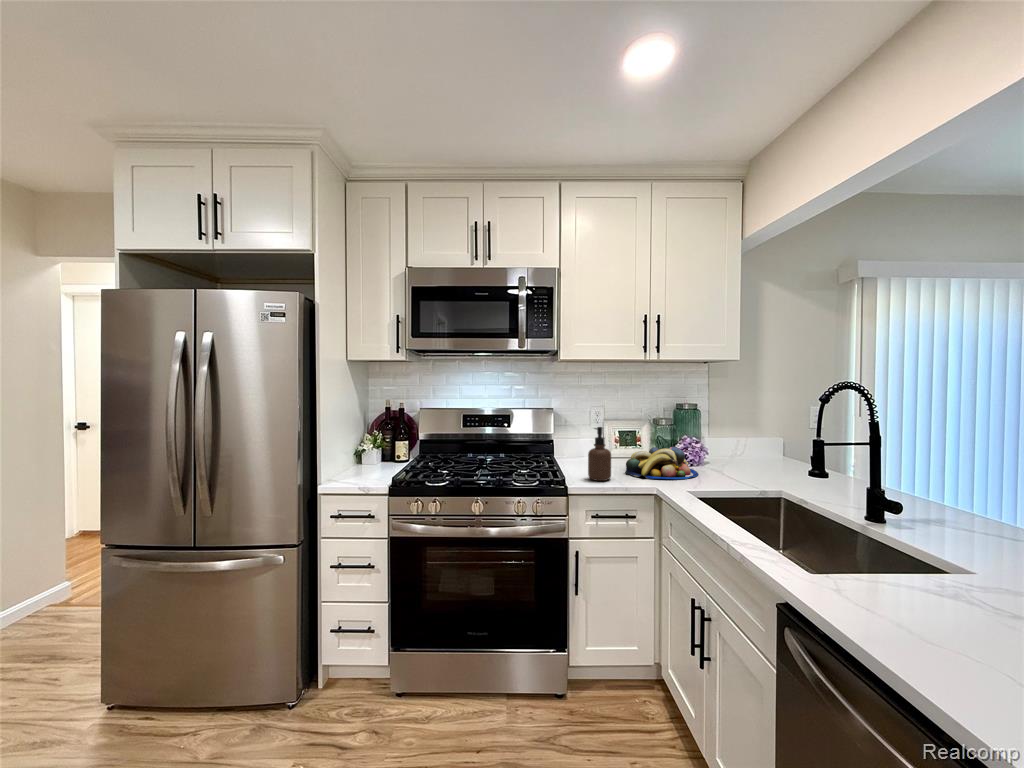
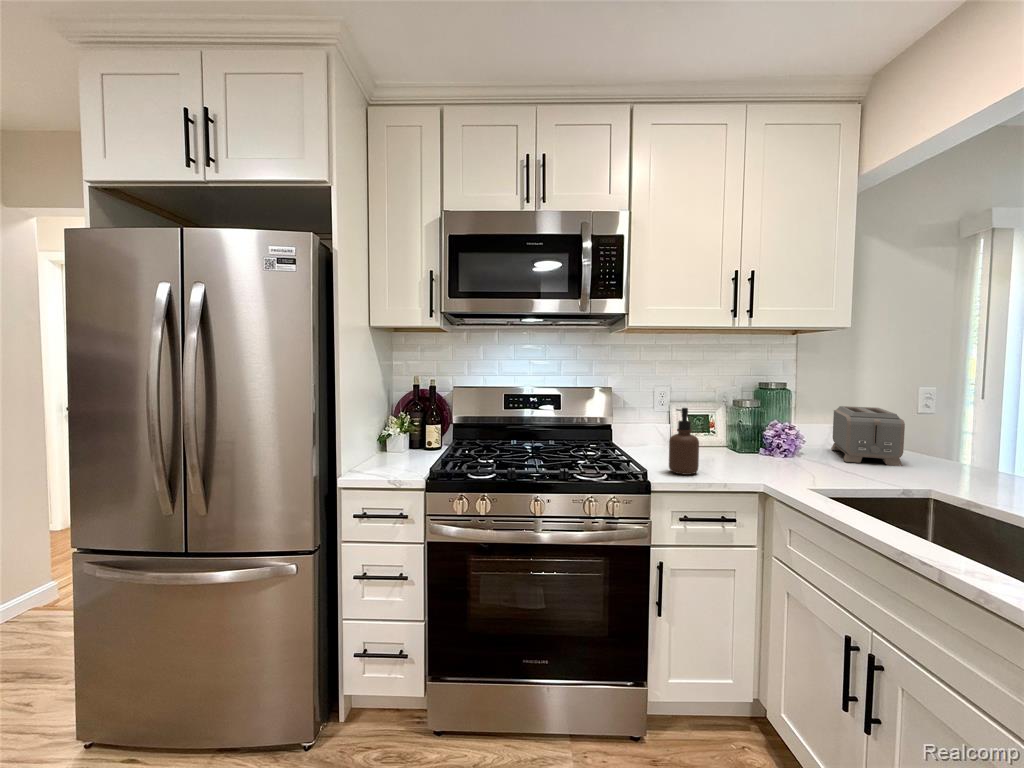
toaster: none [732,424,778,473] -> present [831,406,905,466]
fruit bowl: present [625,447,698,480] -> none [710,433,805,474]

